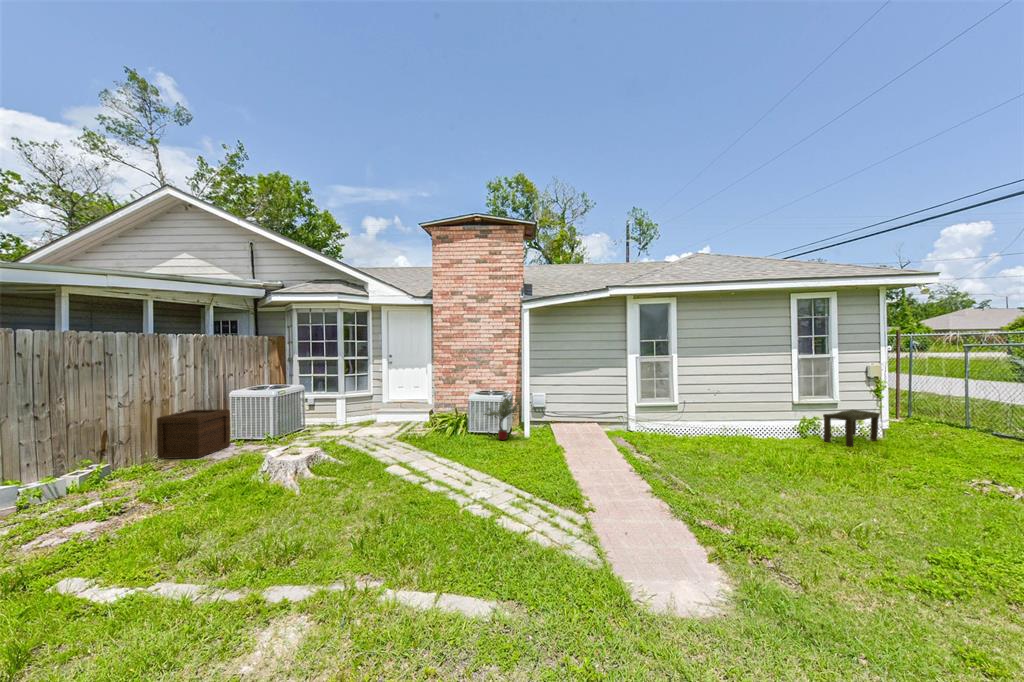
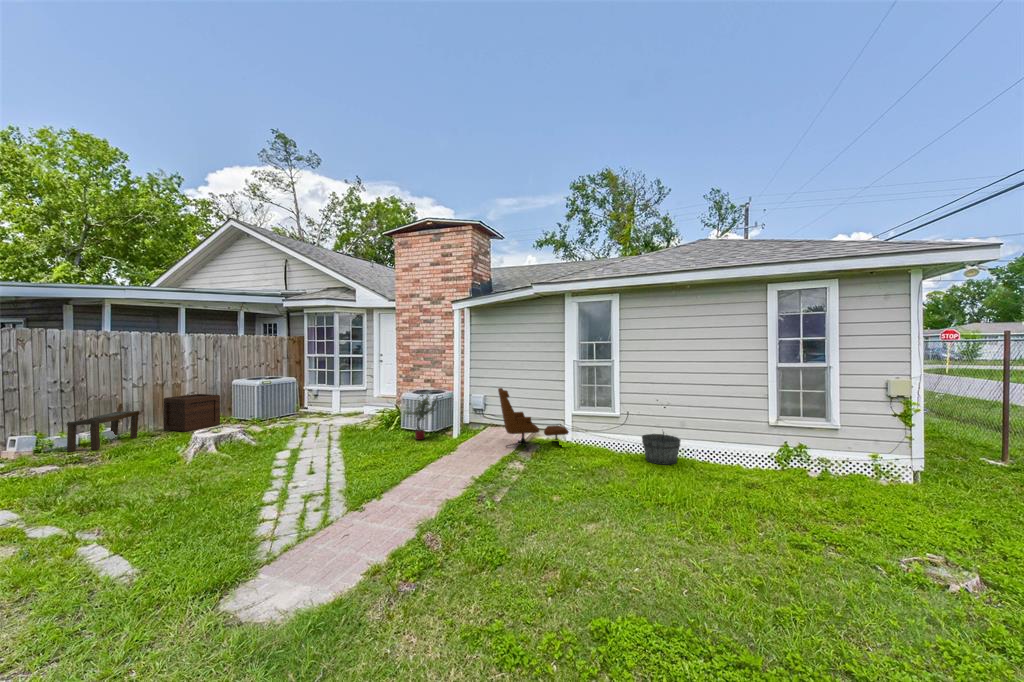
lounge chair: none [584,385,639,440] -> present [498,388,569,451]
bench: present [823,409,880,446] -> present [67,411,140,452]
wooden bucket: none [708,412,741,440] -> present [642,432,681,465]

